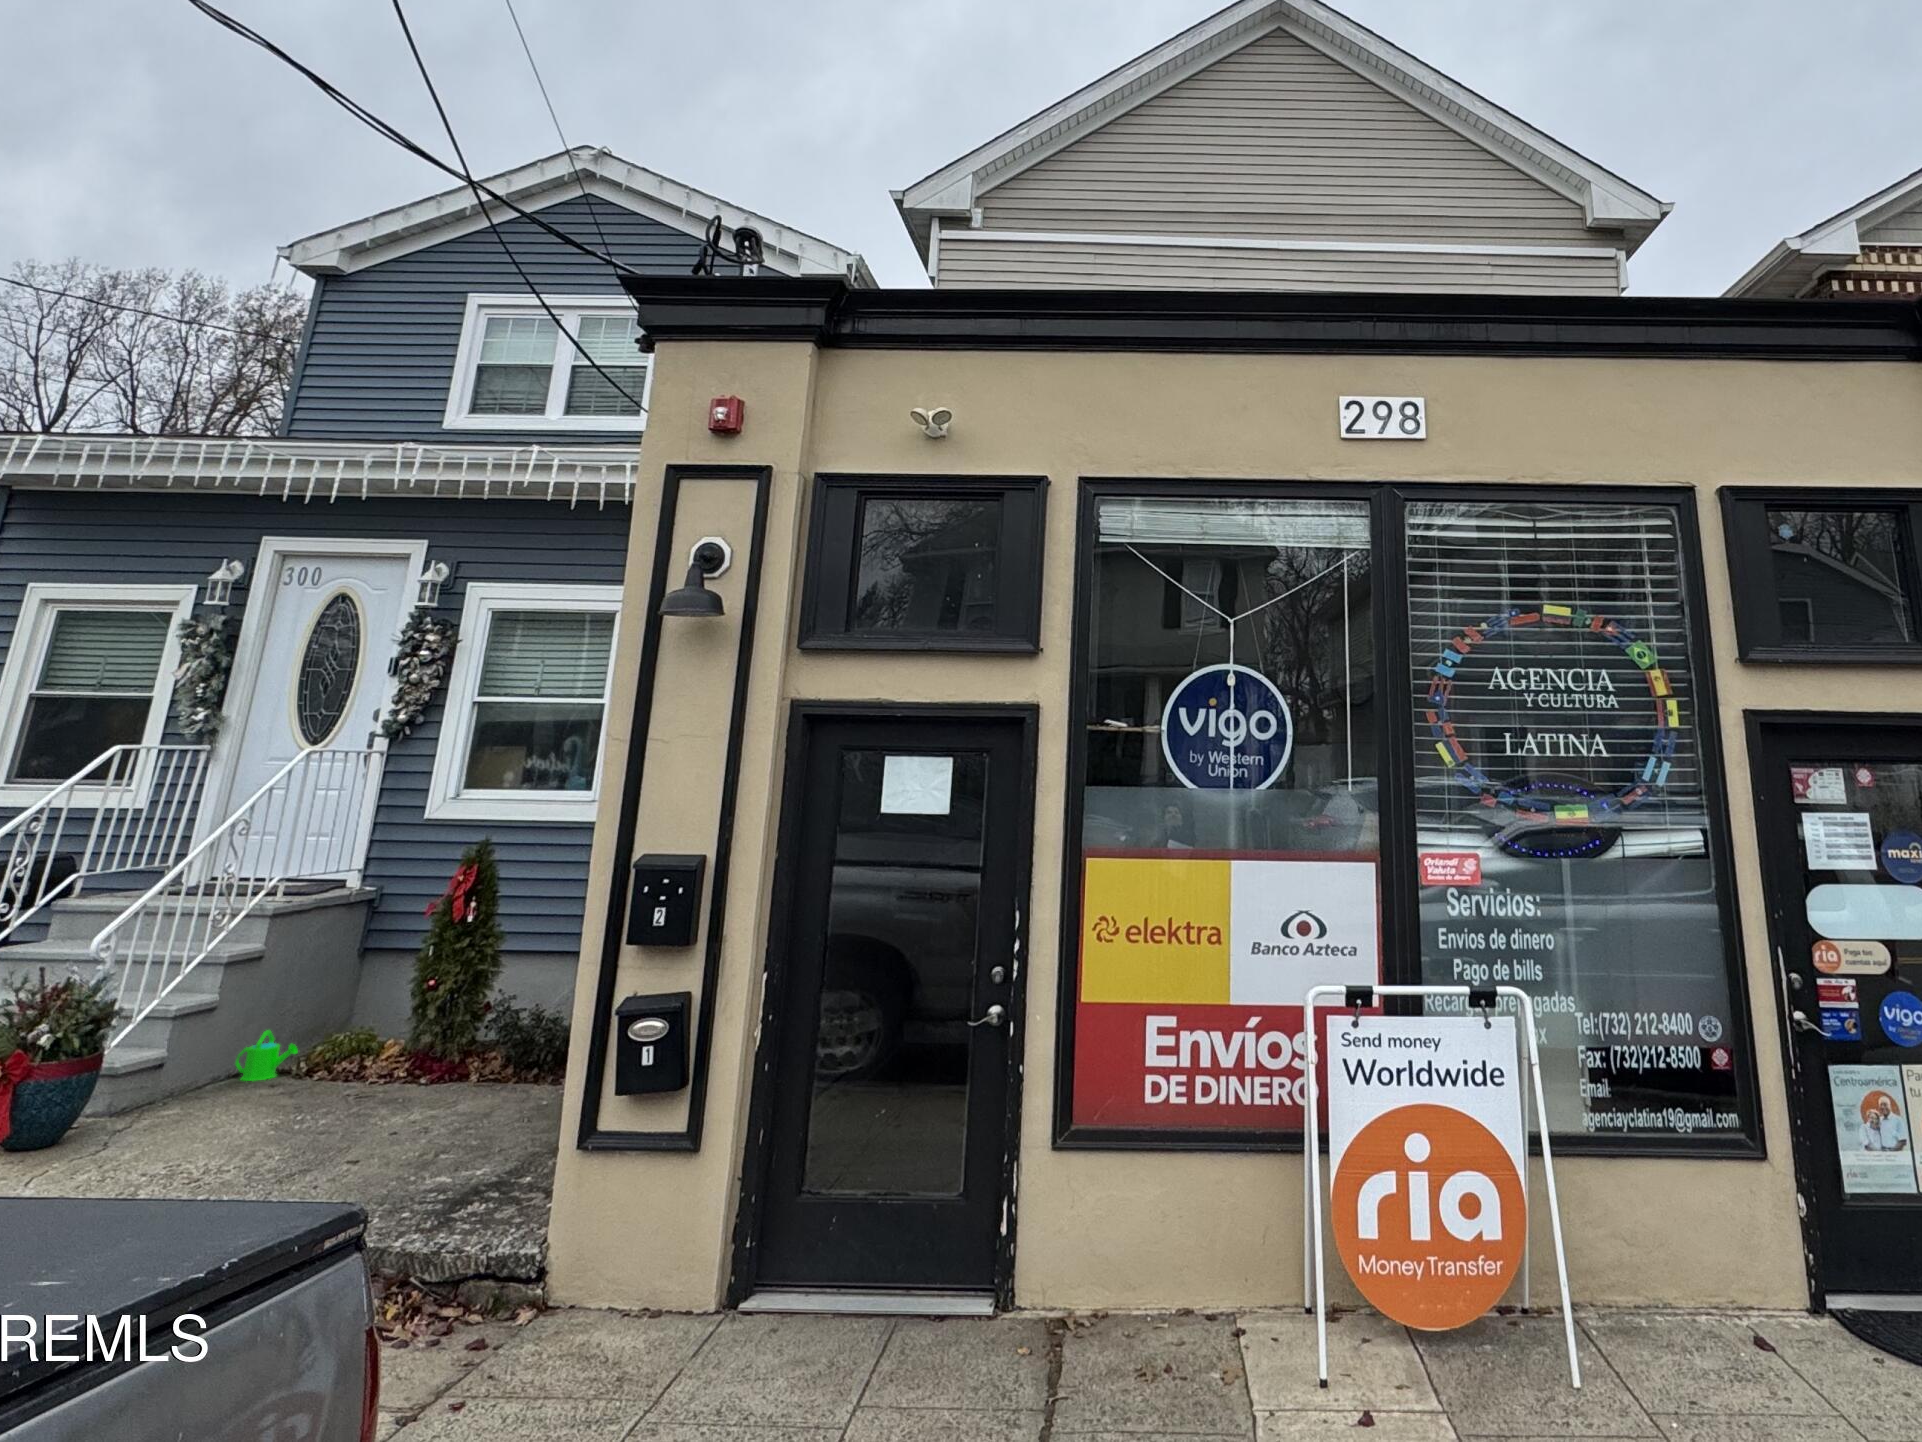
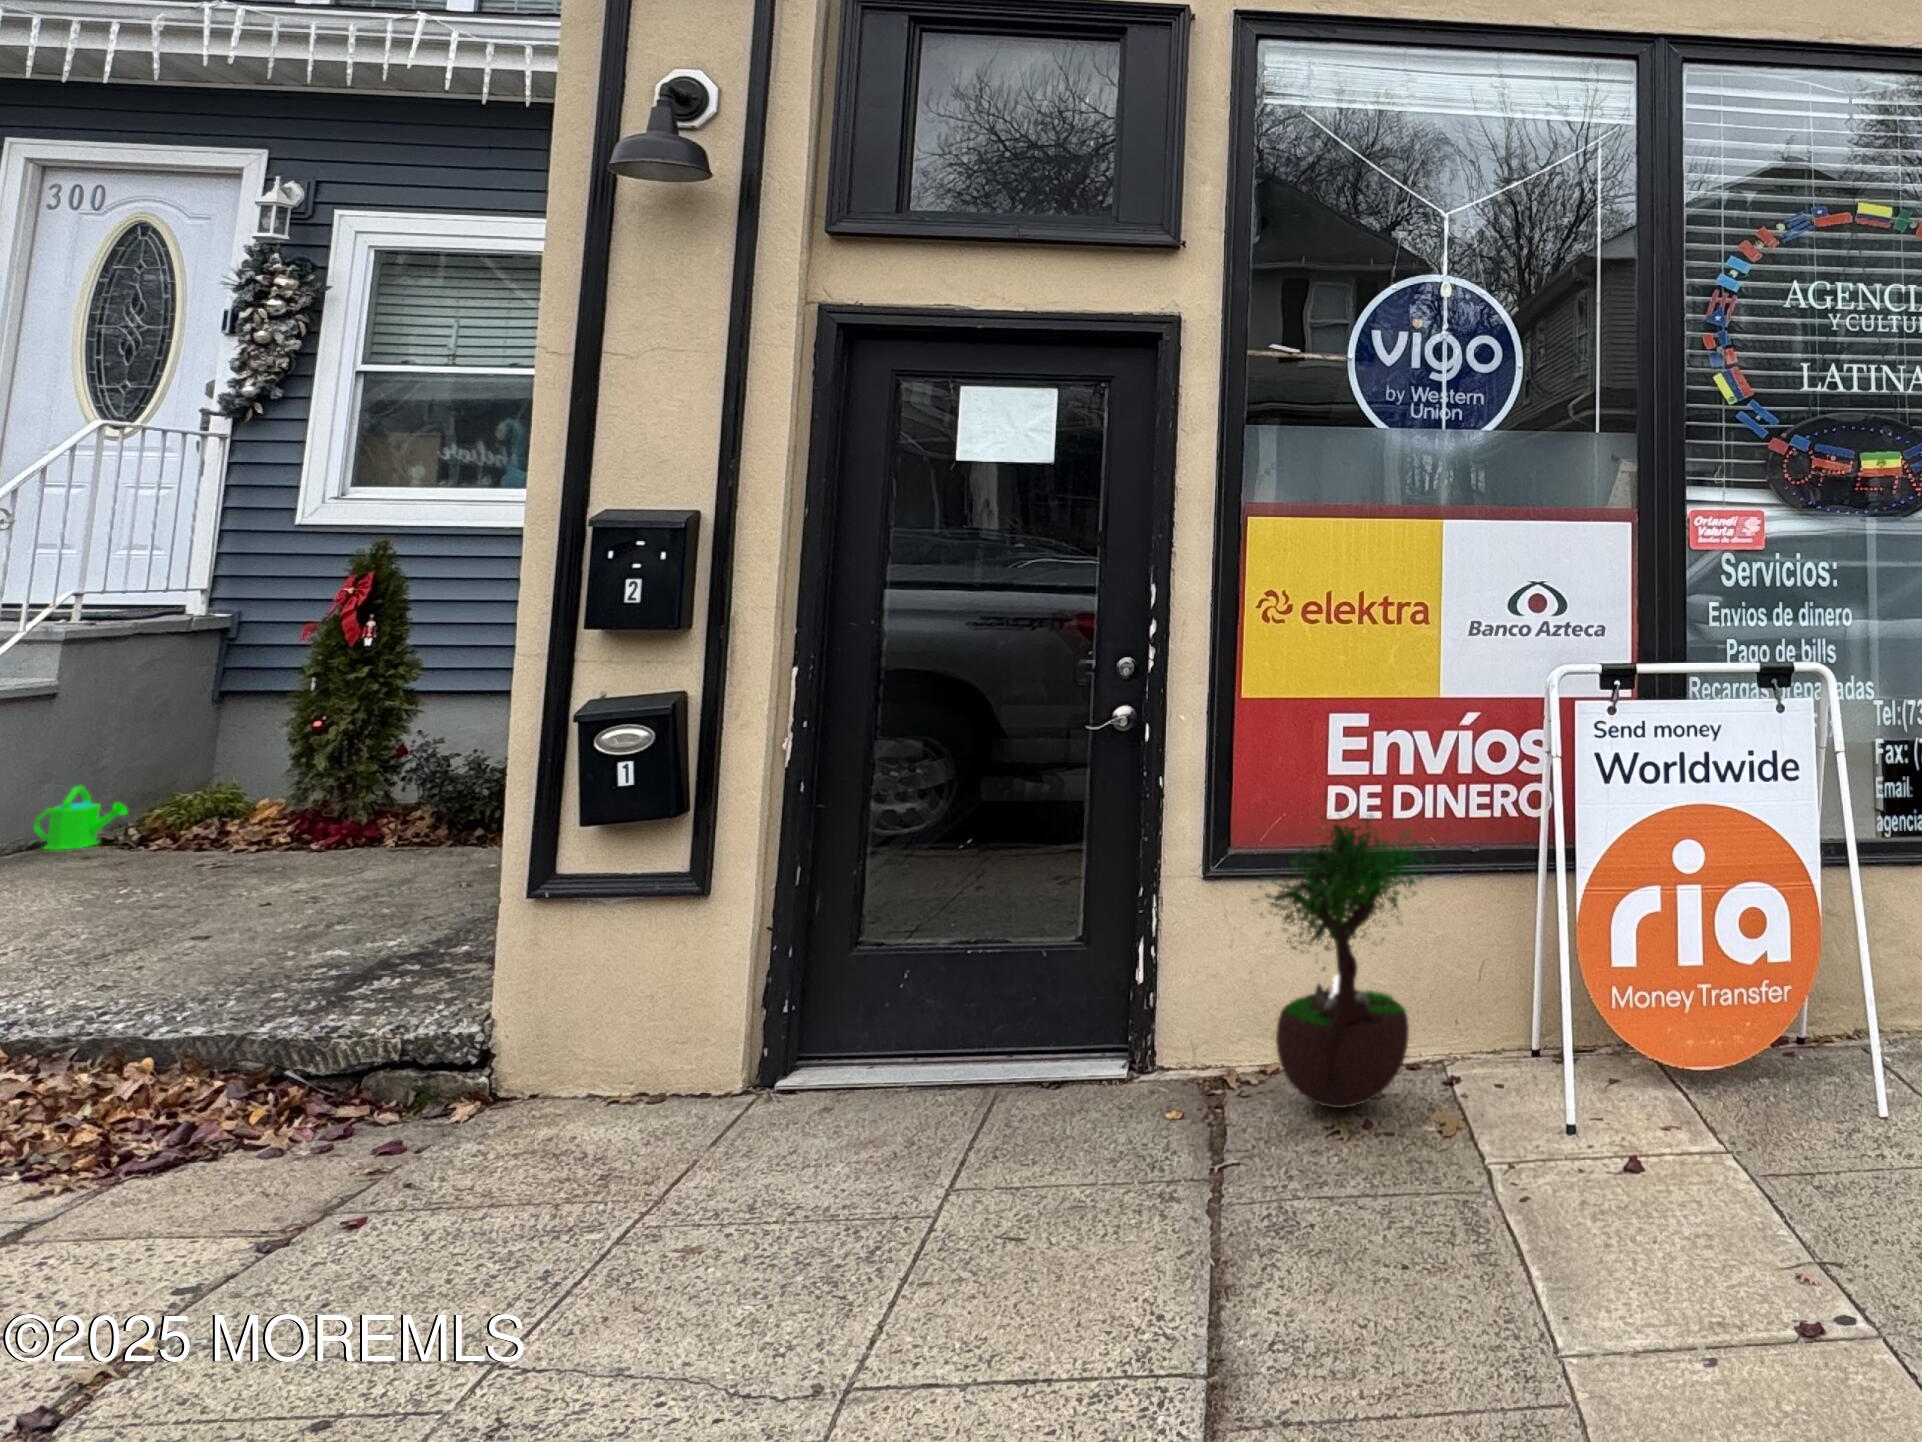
potted tree: none [1081,1086,1219,1351] -> present [1252,812,1434,1108]

